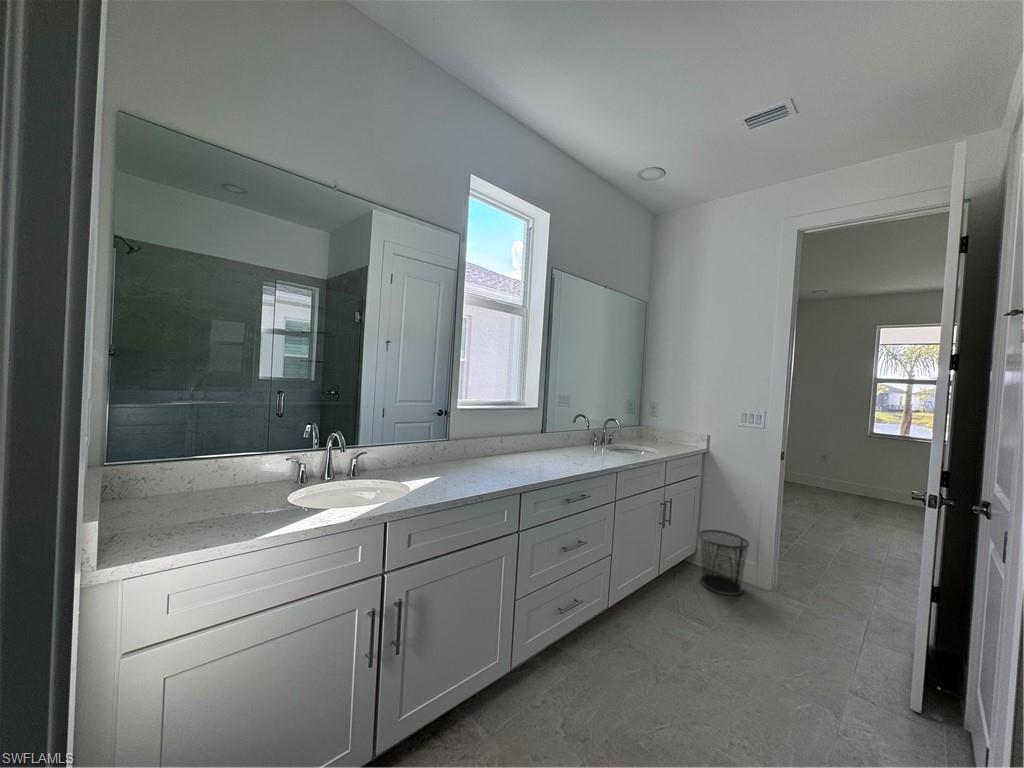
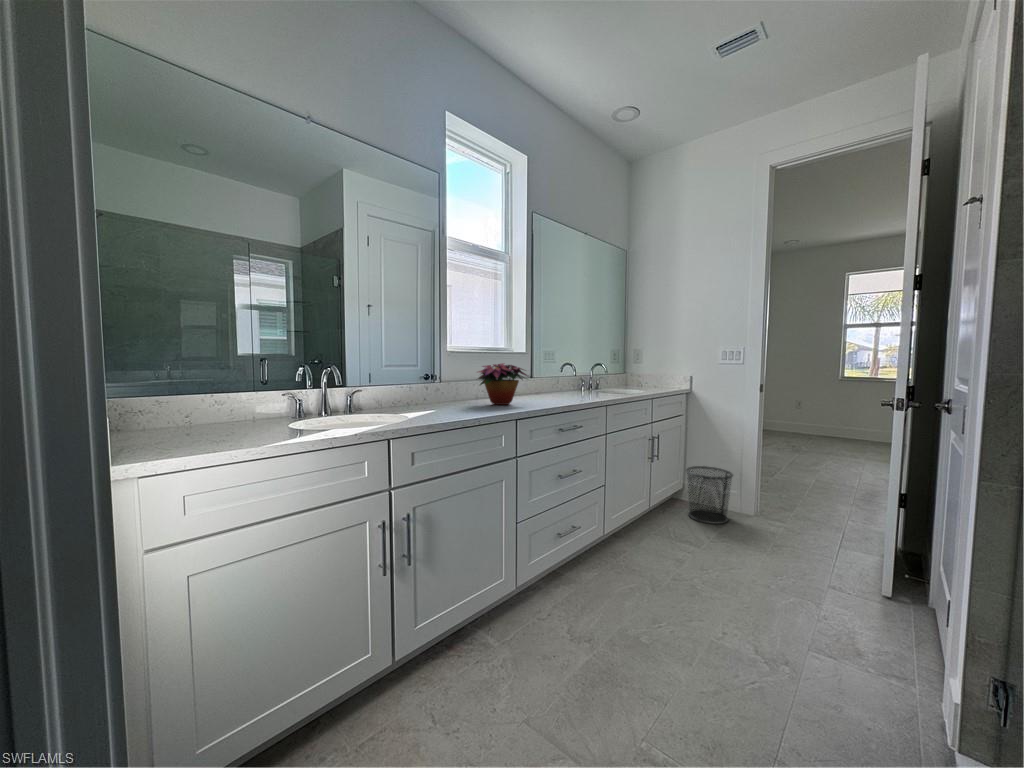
flower arrangement: none [482,424,543,468] -> present [478,363,527,405]

